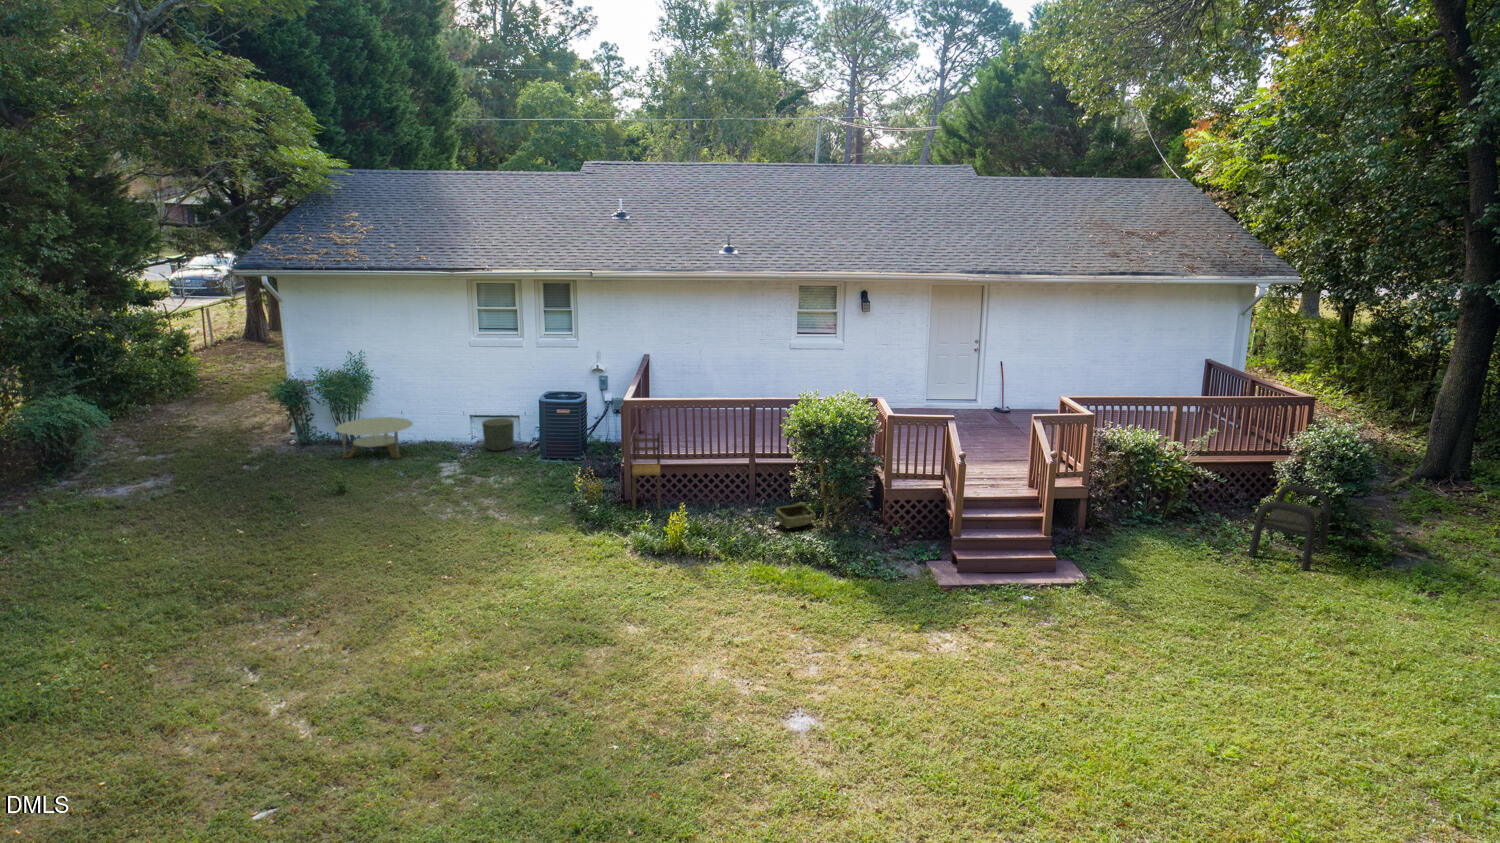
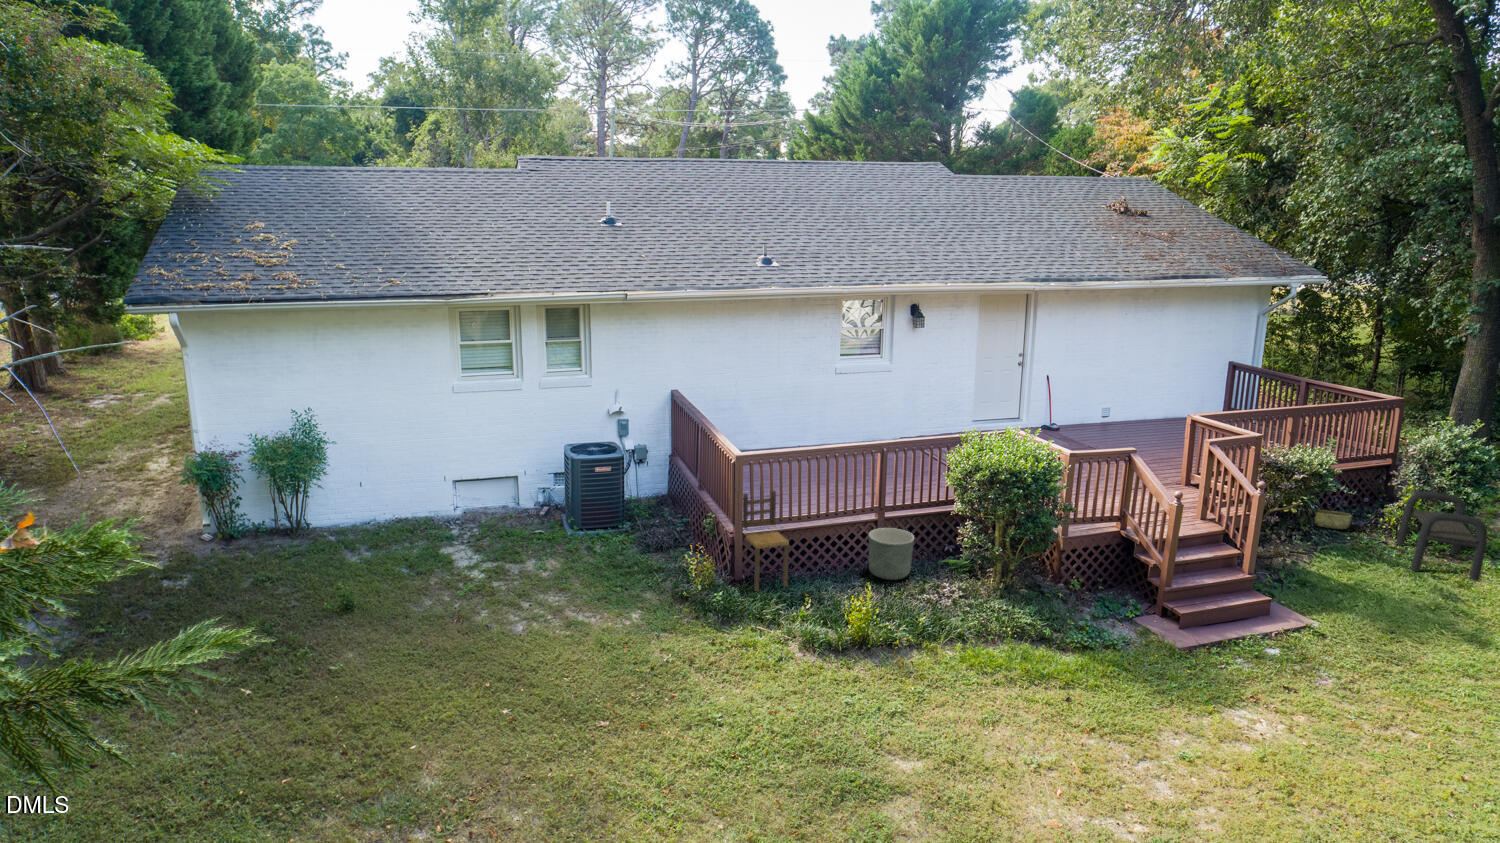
round table: present [336,417,413,458] -> none [283,493,390,558]
planter: present [482,418,514,451] -> present [869,528,914,580]
woven basket: present [776,504,816,528] -> present [1315,510,1353,529]

